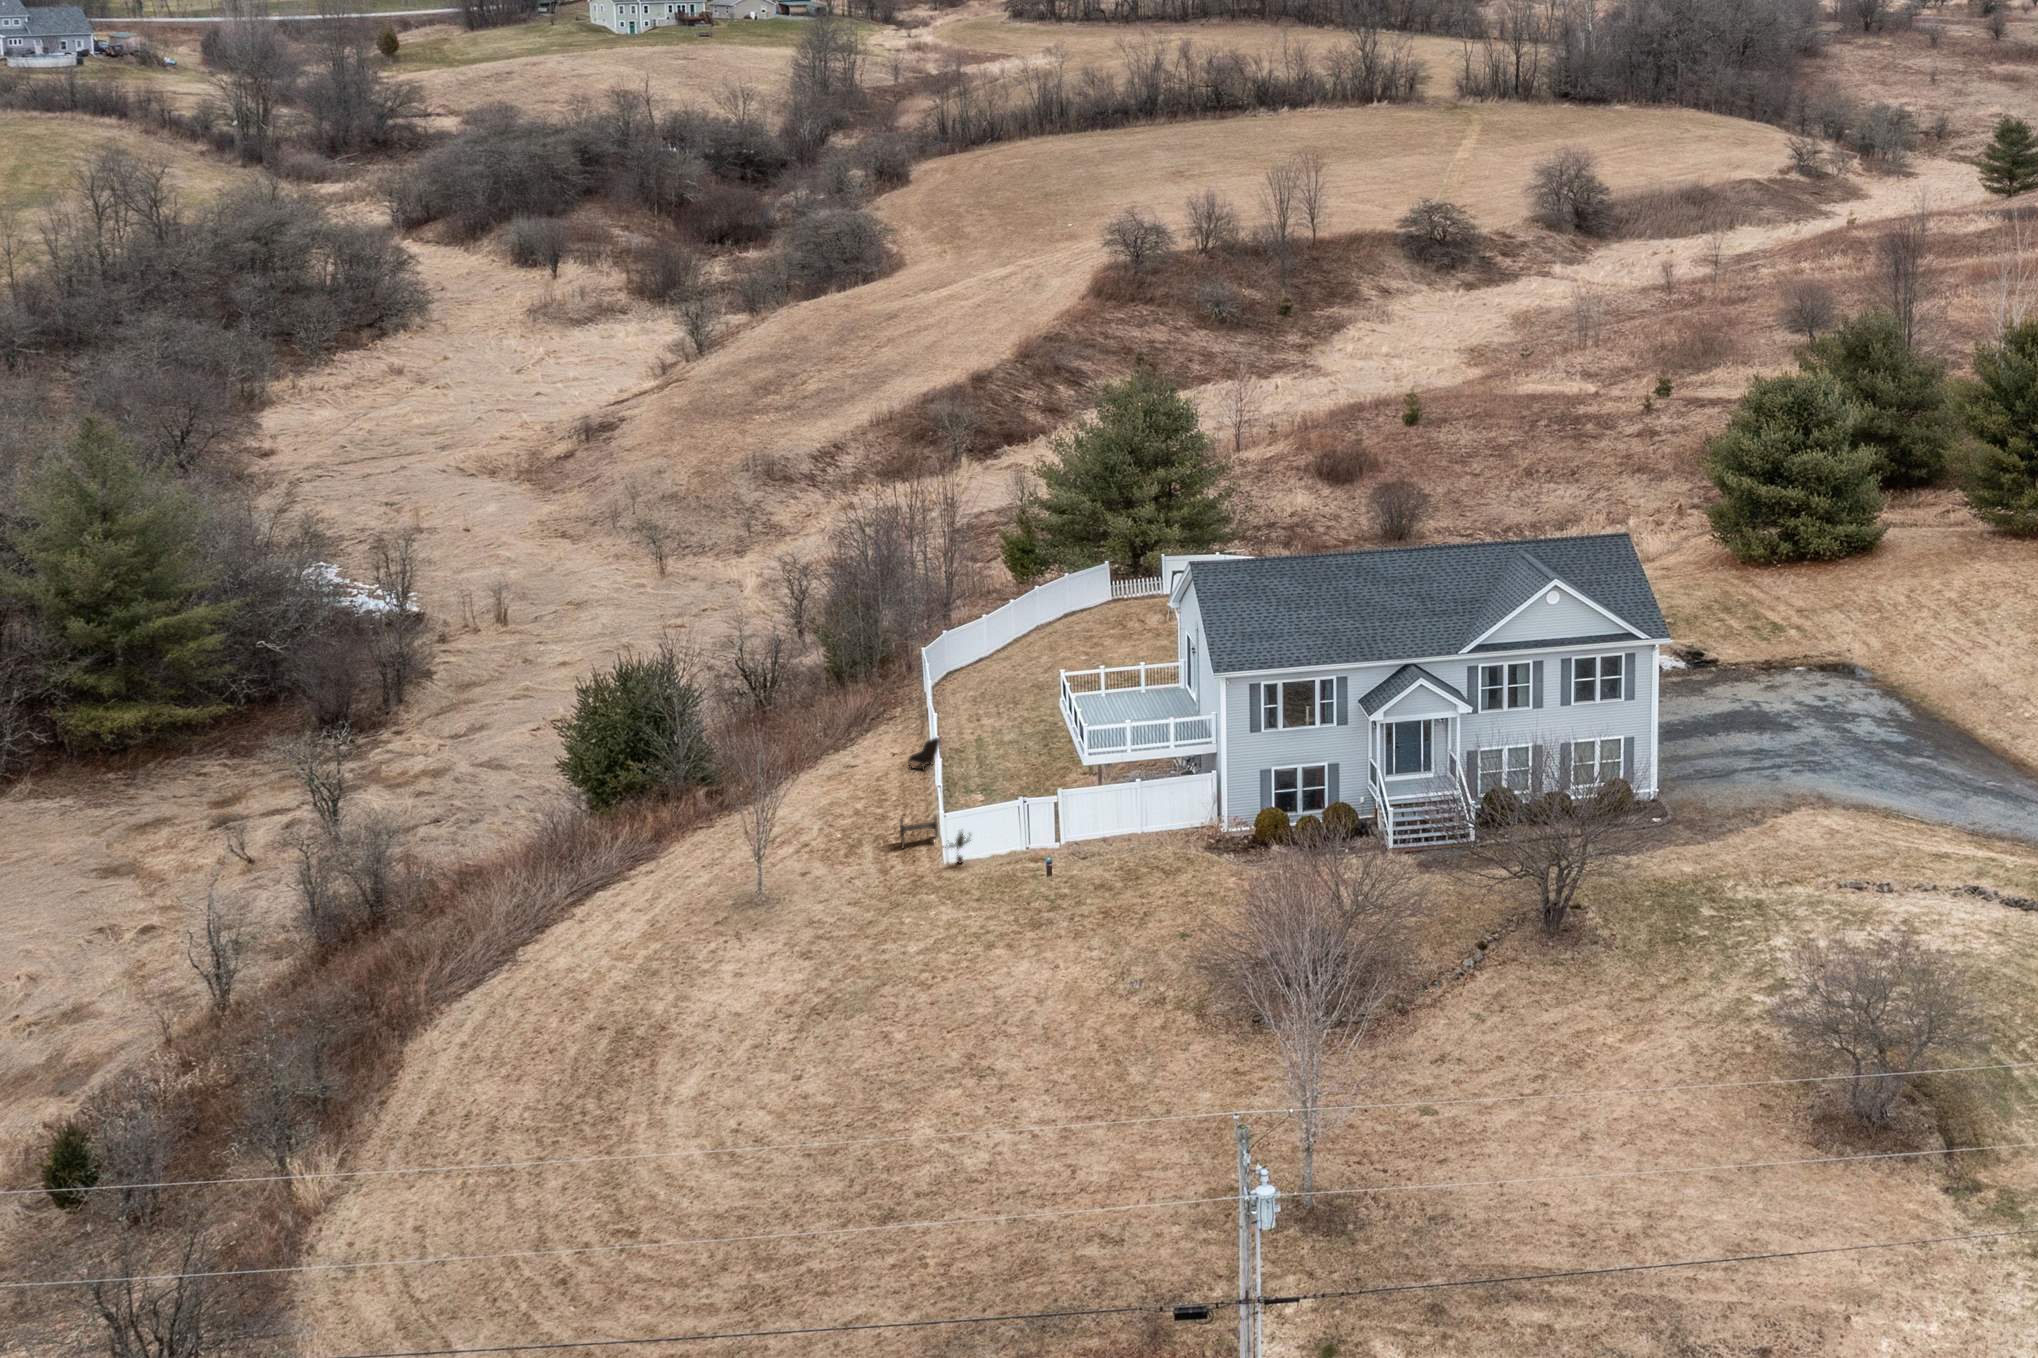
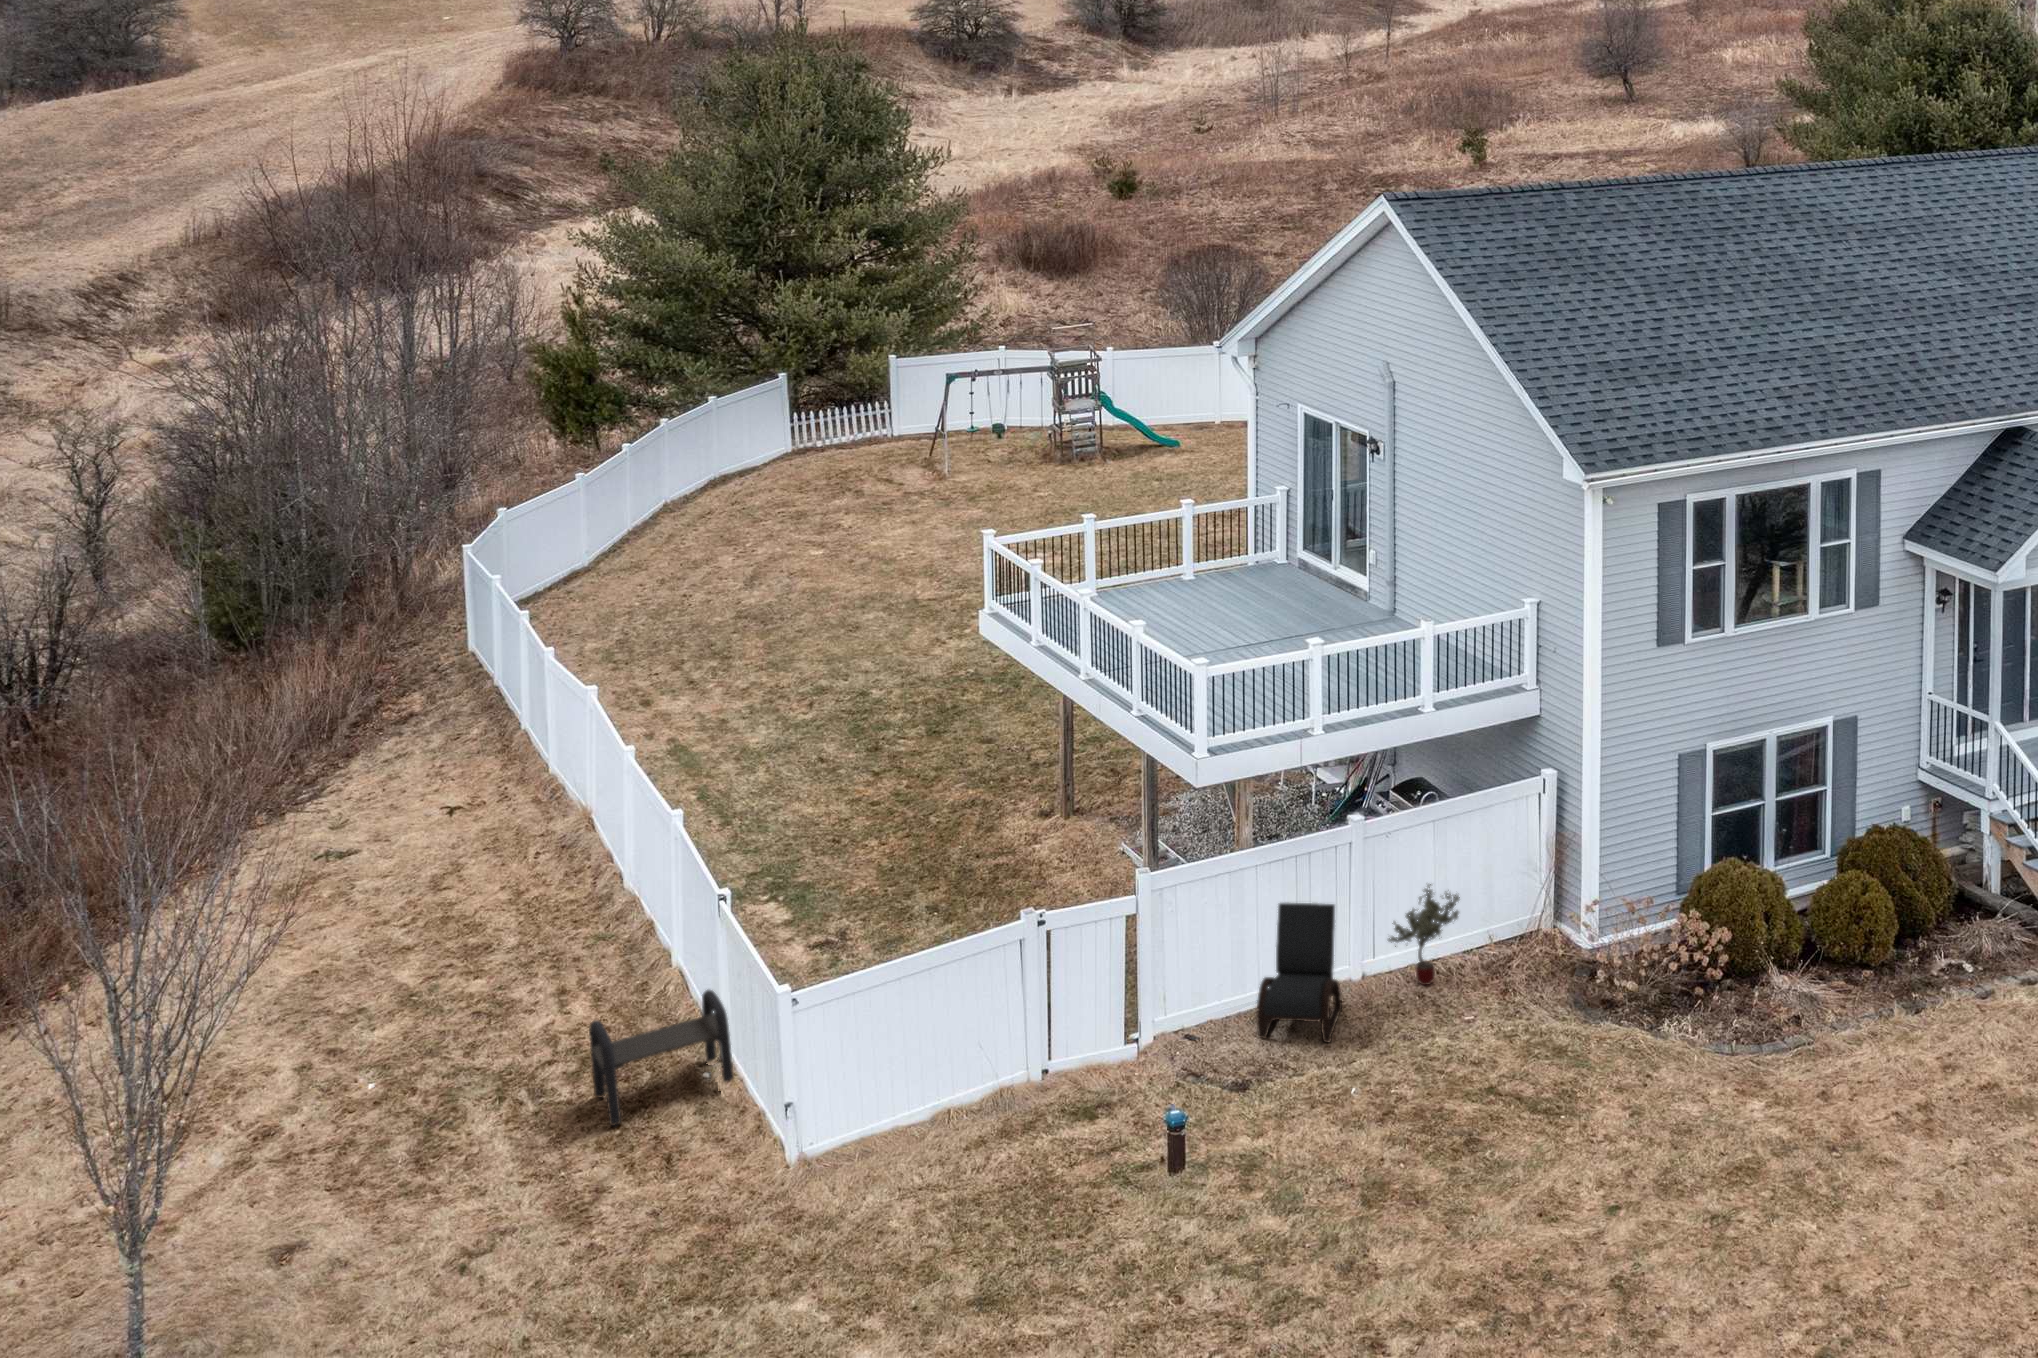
lounge chair: present [908,738,940,770] -> present [1256,903,1342,1042]
potted tree: present [945,829,971,863] -> present [1388,884,1460,985]

